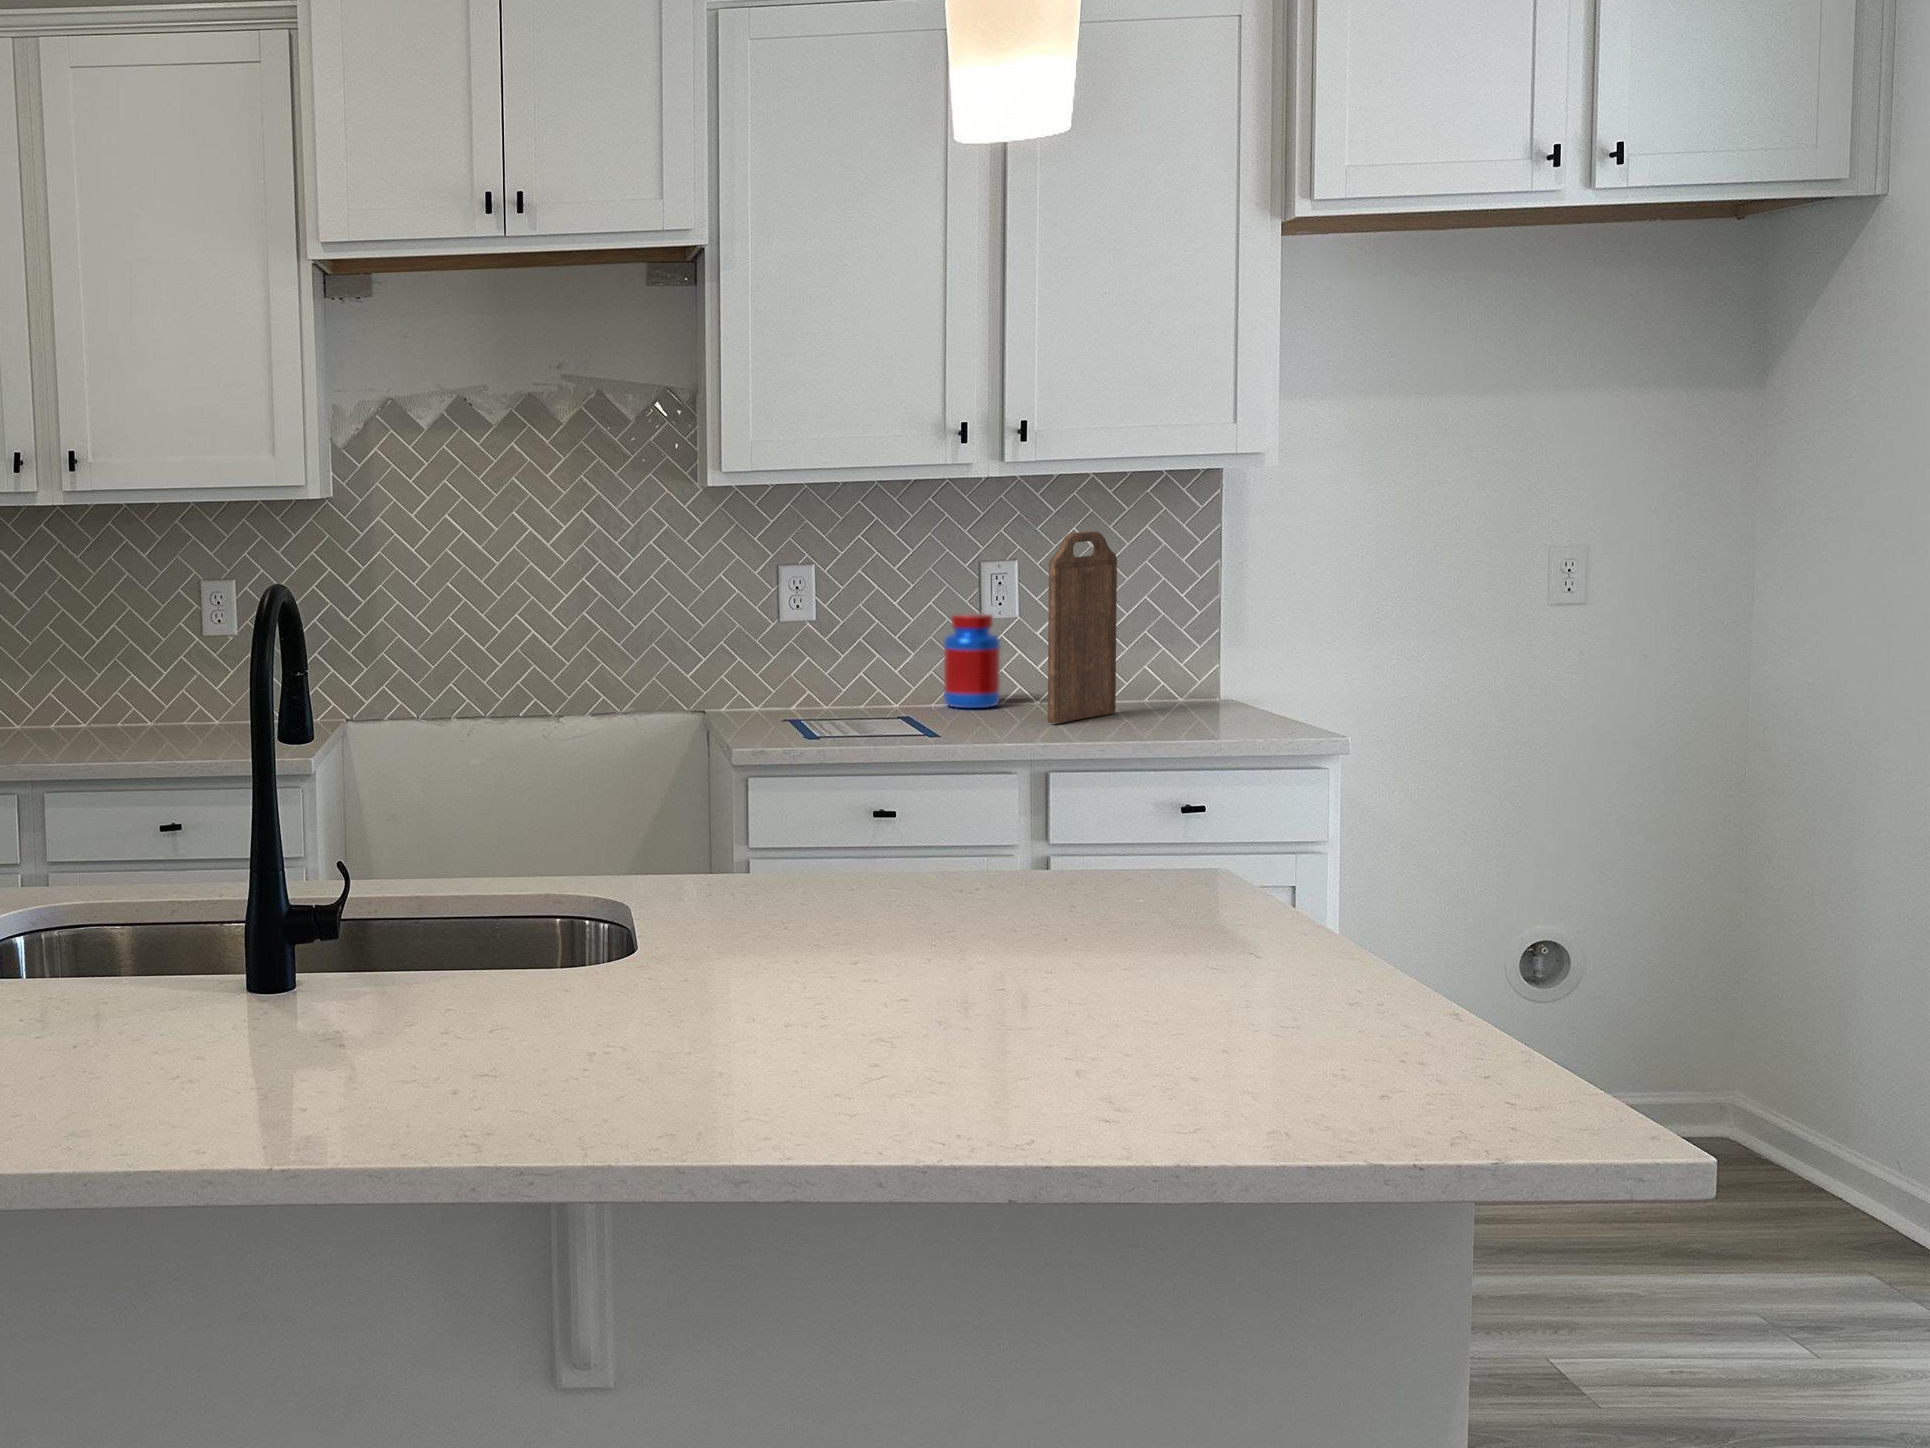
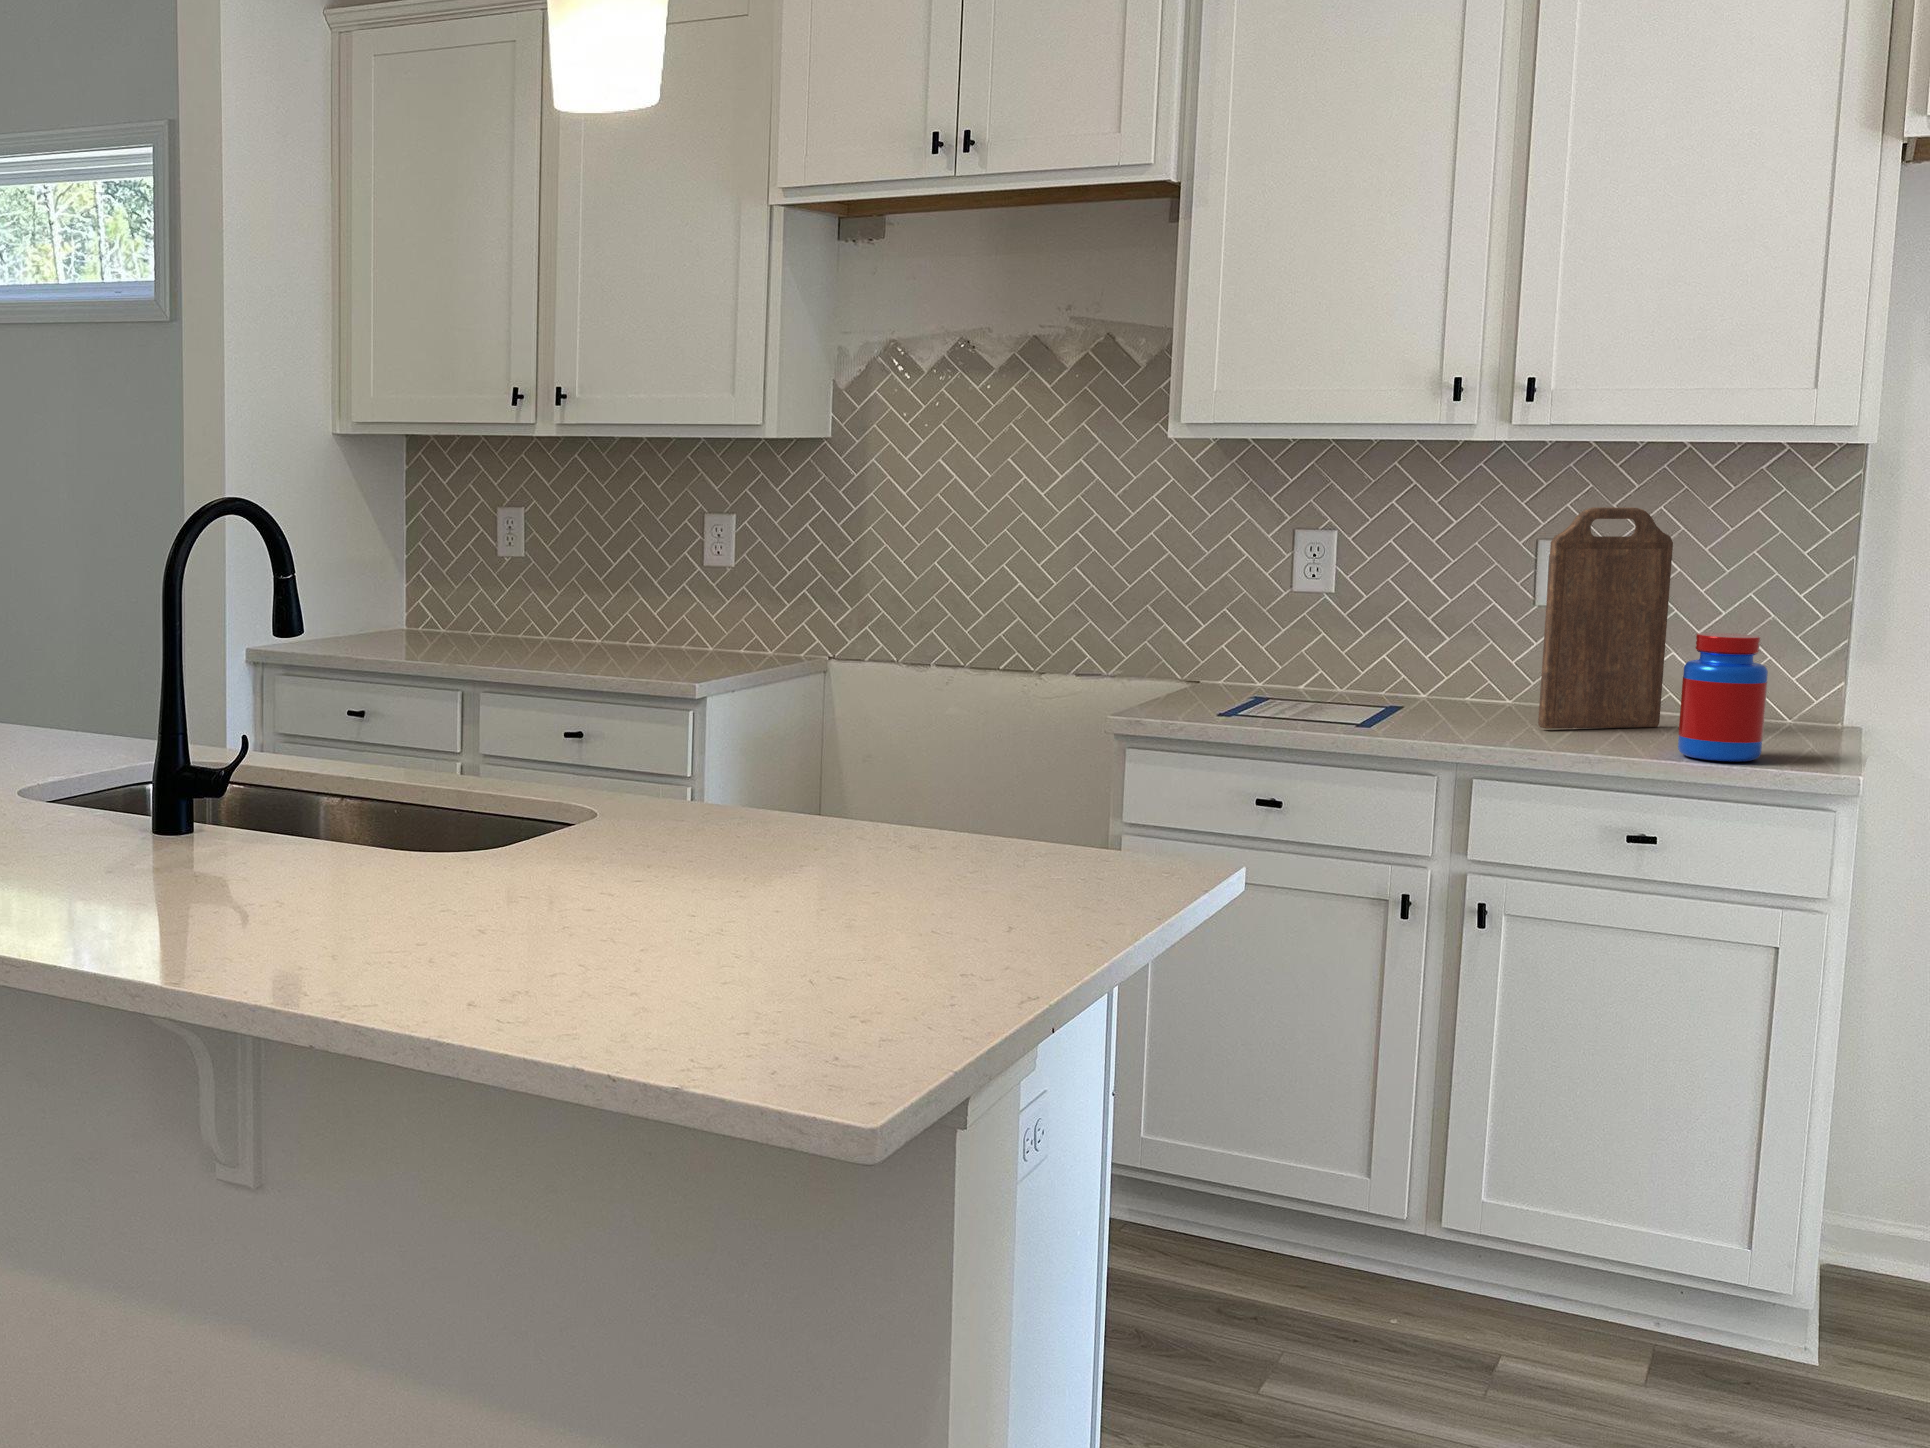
jar: present [944,613,1000,708] -> present [1678,633,1768,762]

